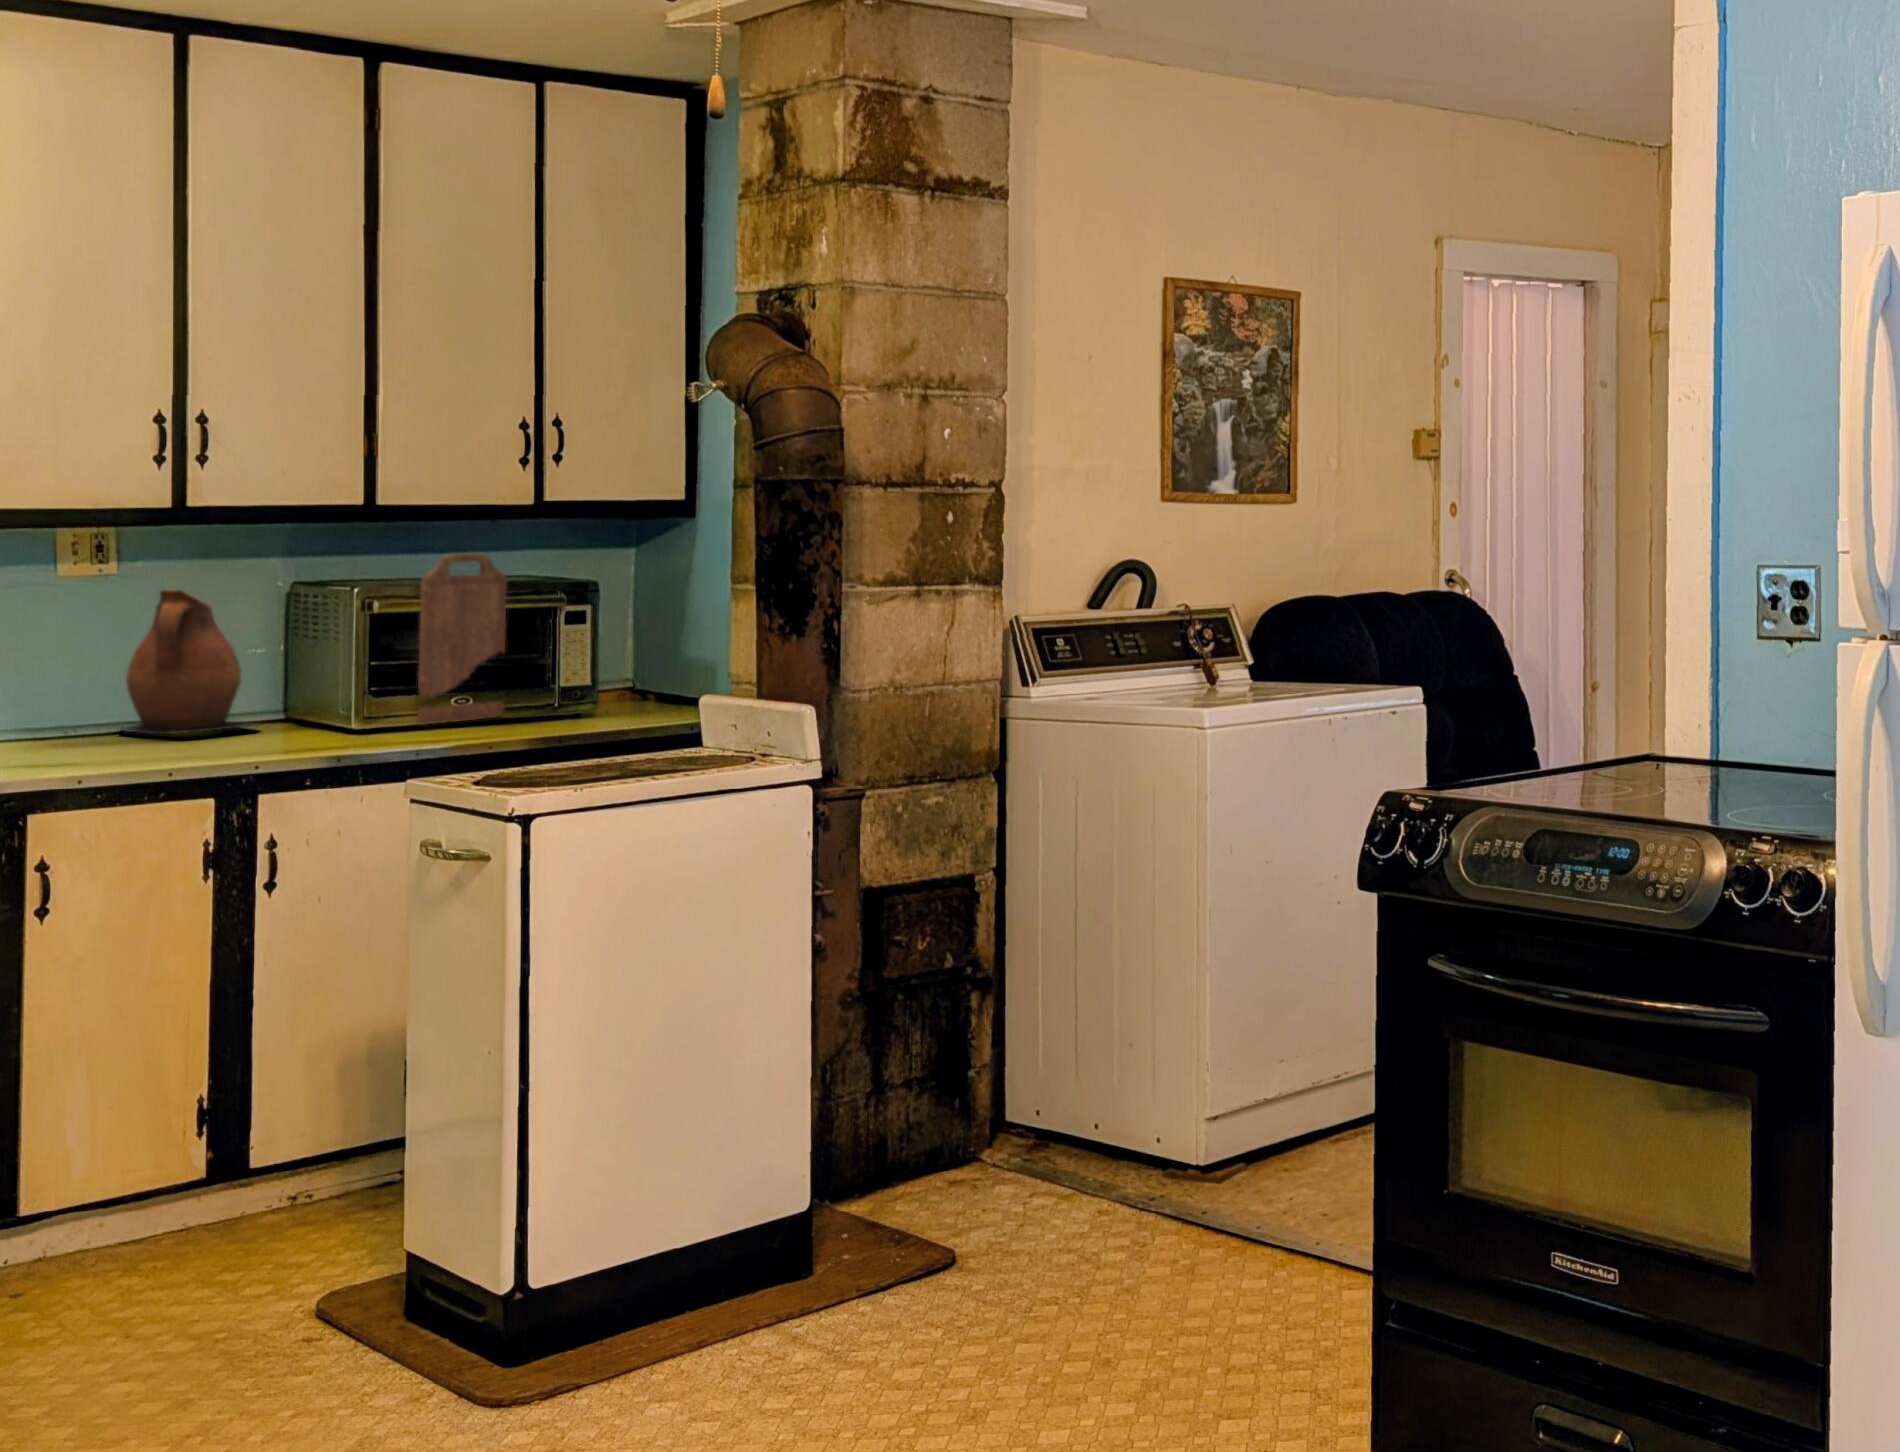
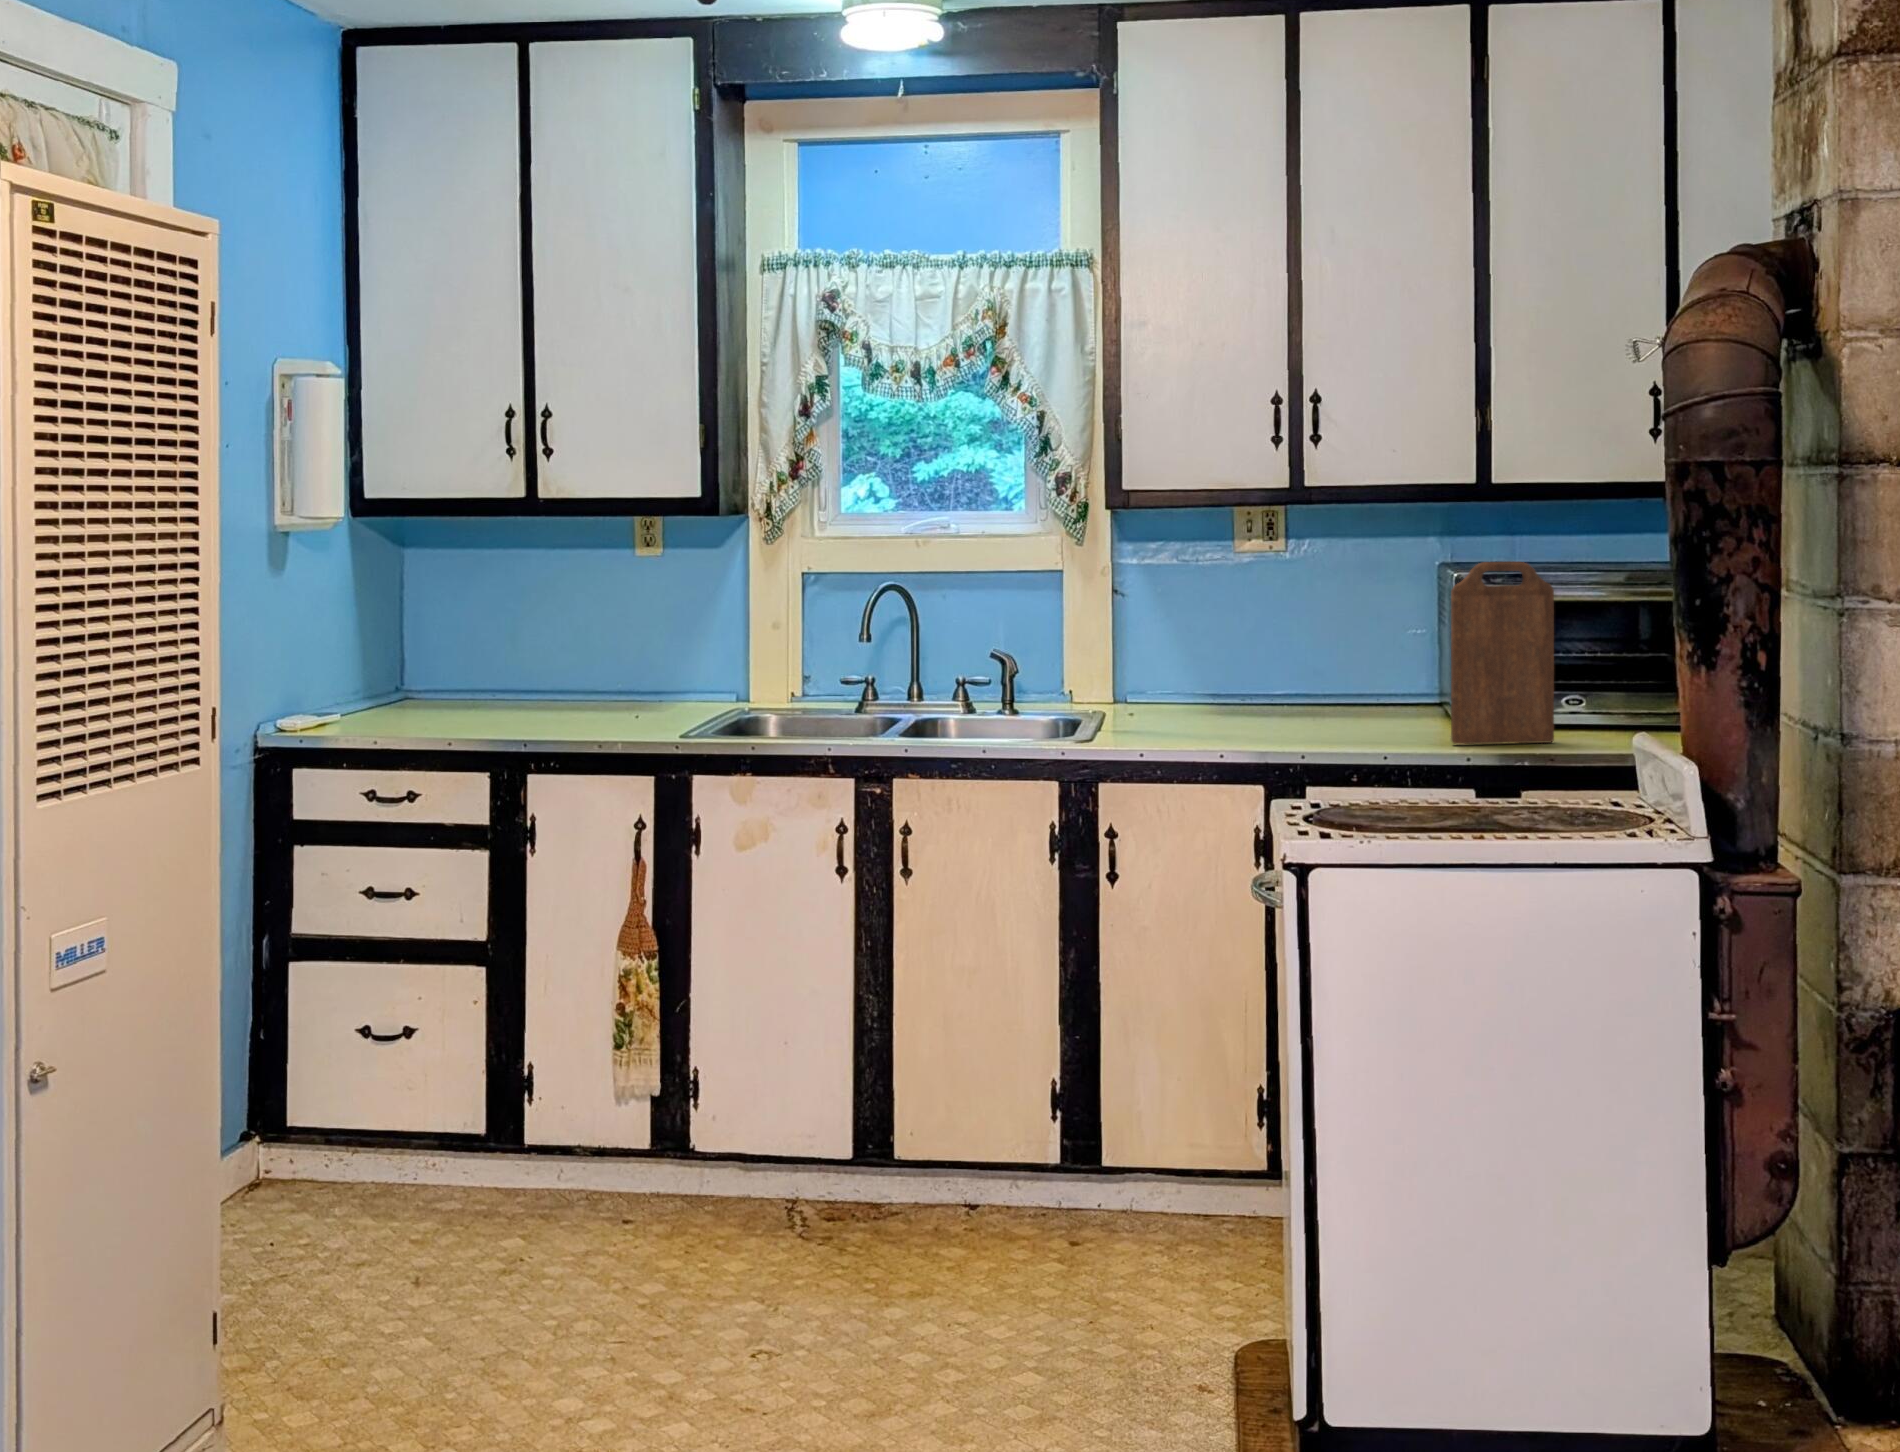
ceramic pitcher: present [118,590,259,734] -> none [1174,594,1302,736]

